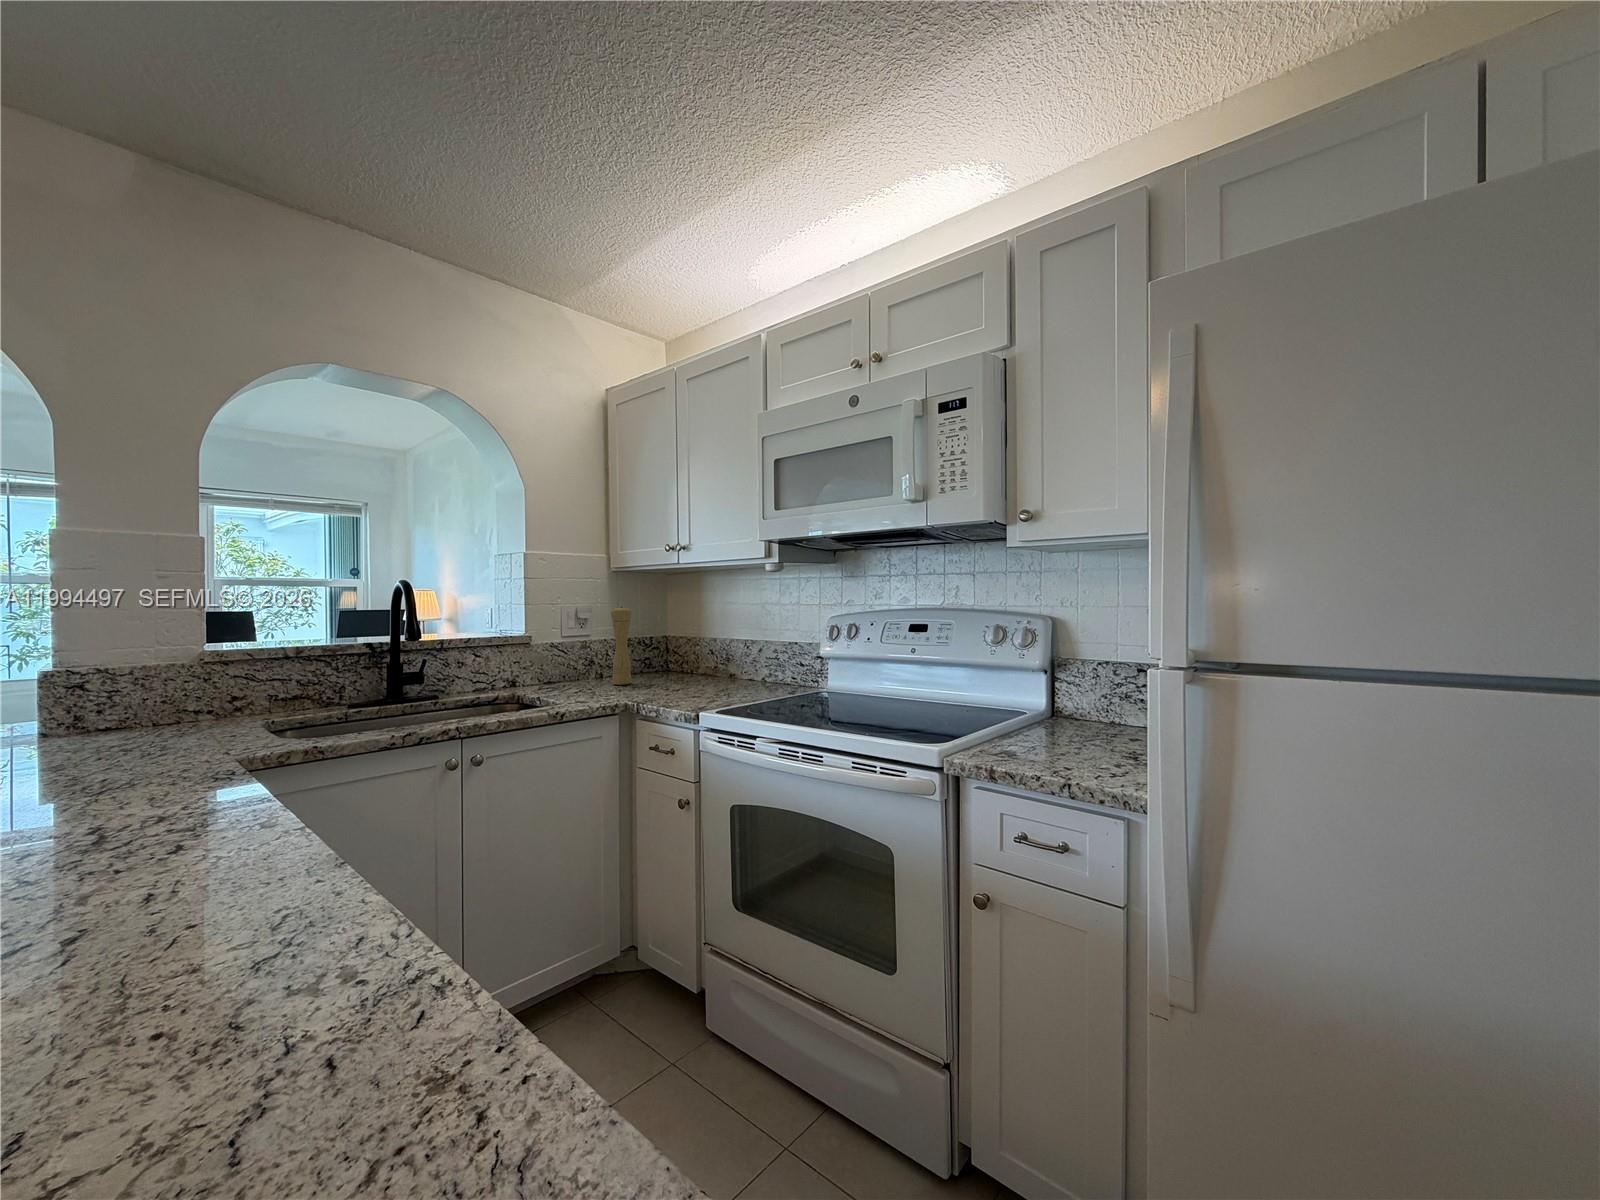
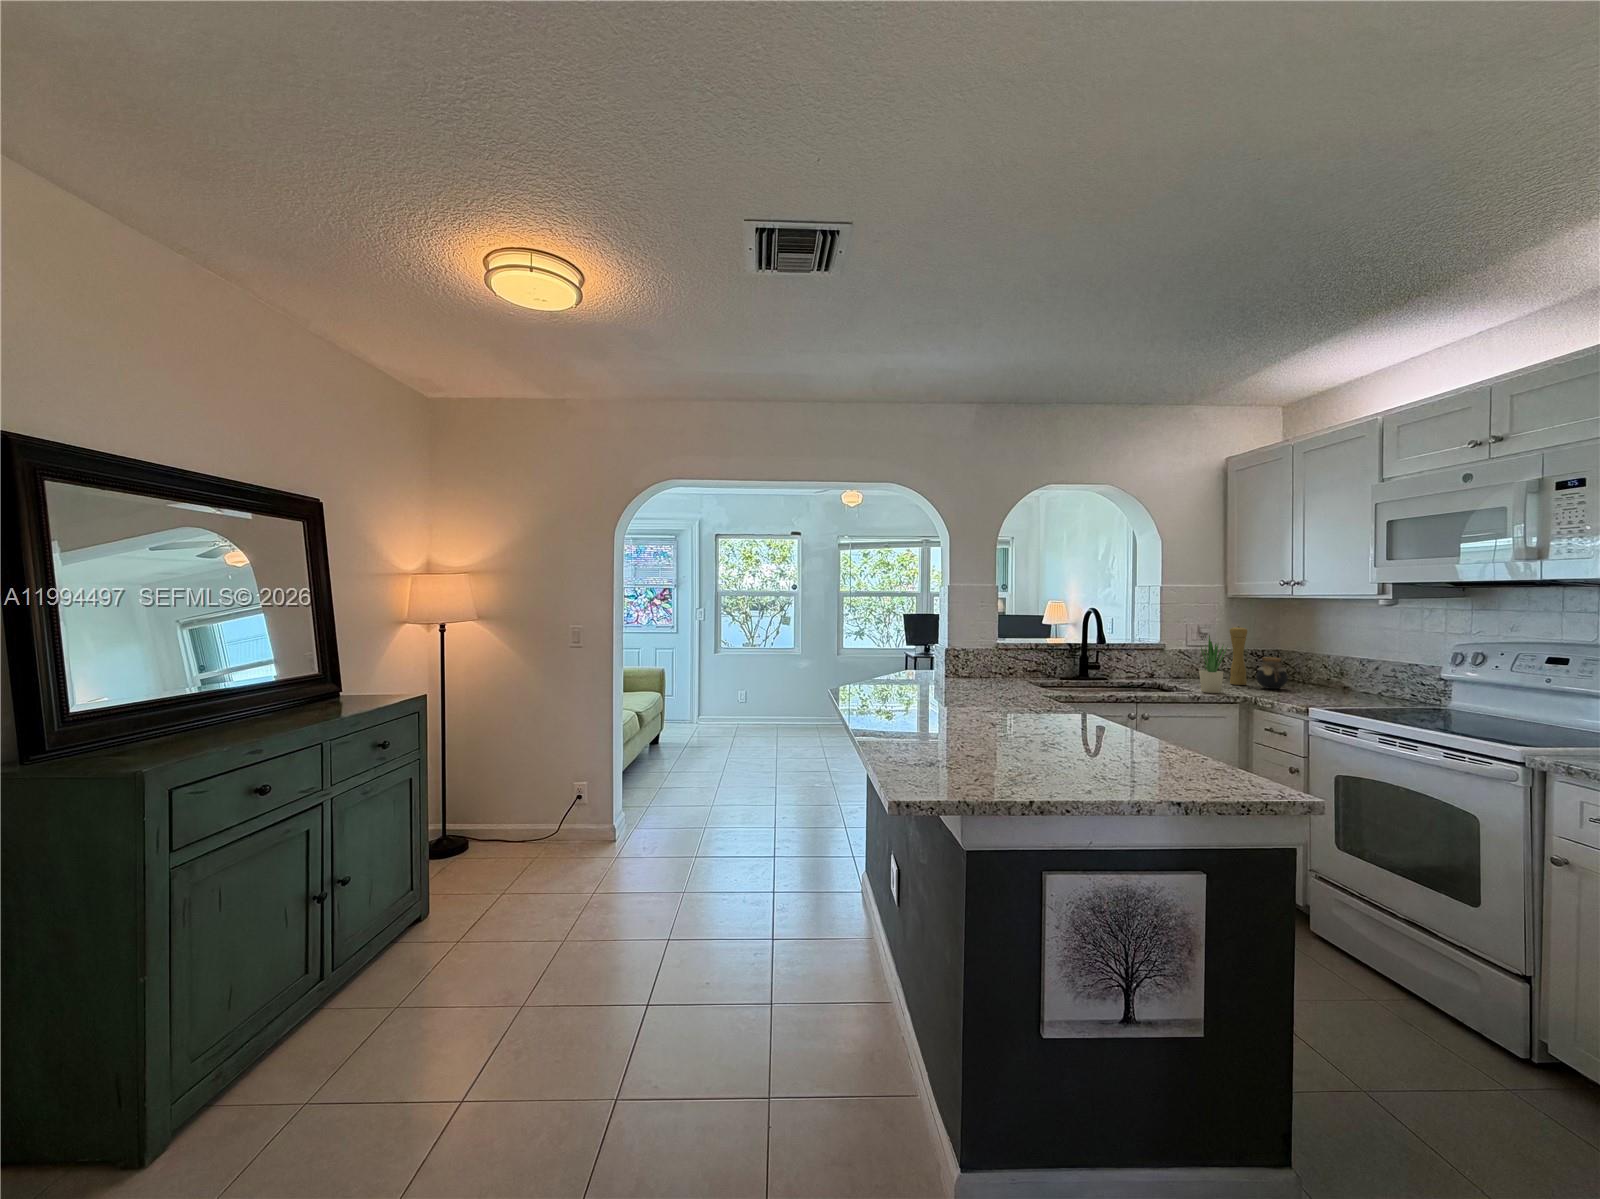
potted plant: none [568,616,605,703] -> present [1199,635,1227,693]
jar: none [641,645,675,686] -> present [1256,657,1288,689]

